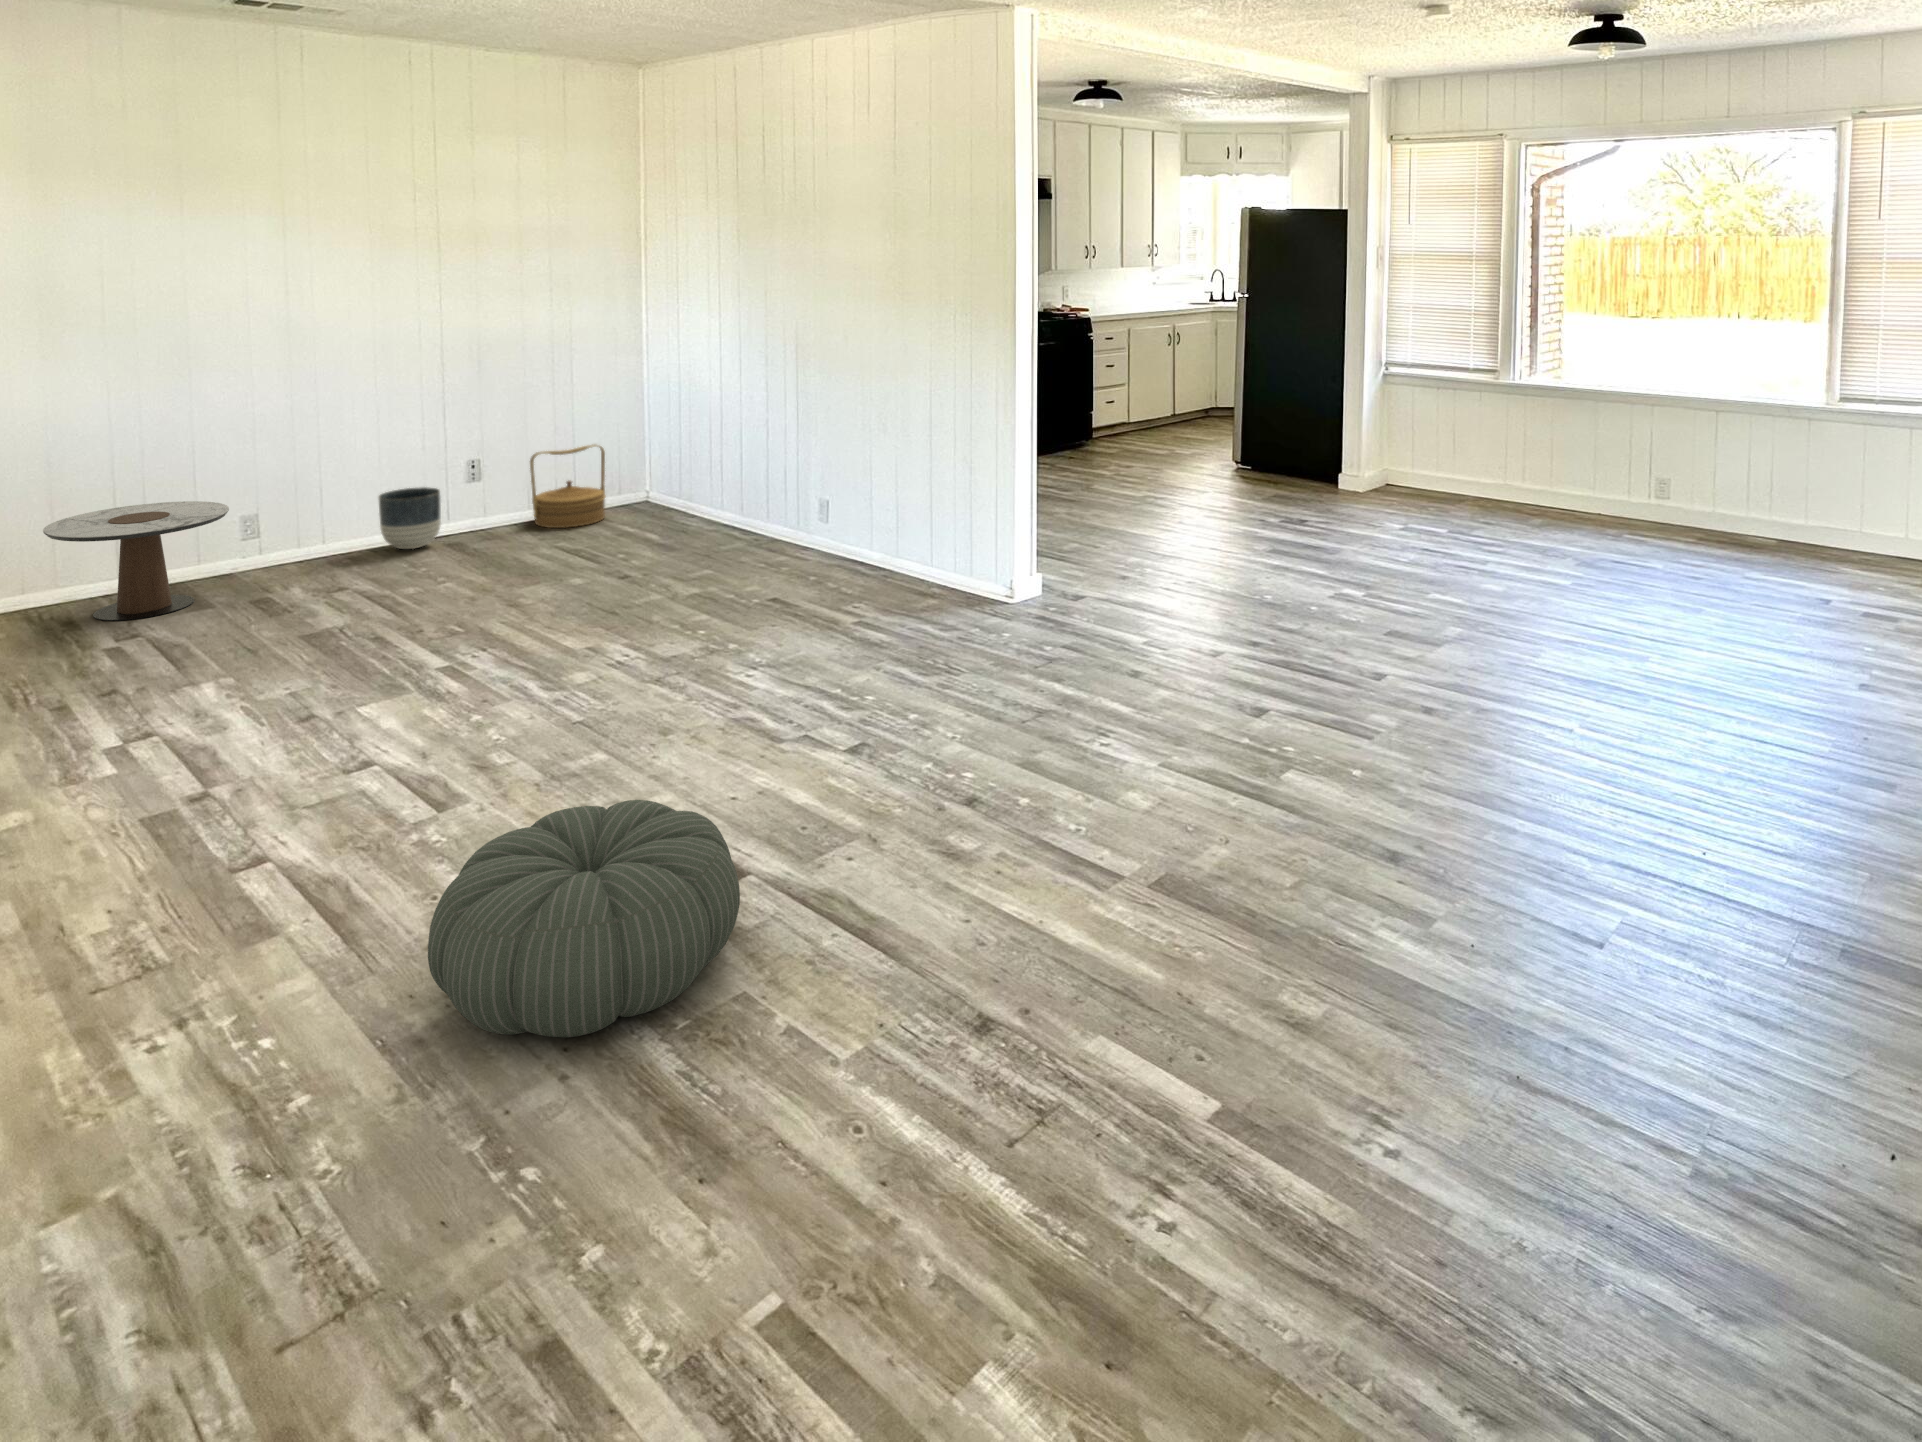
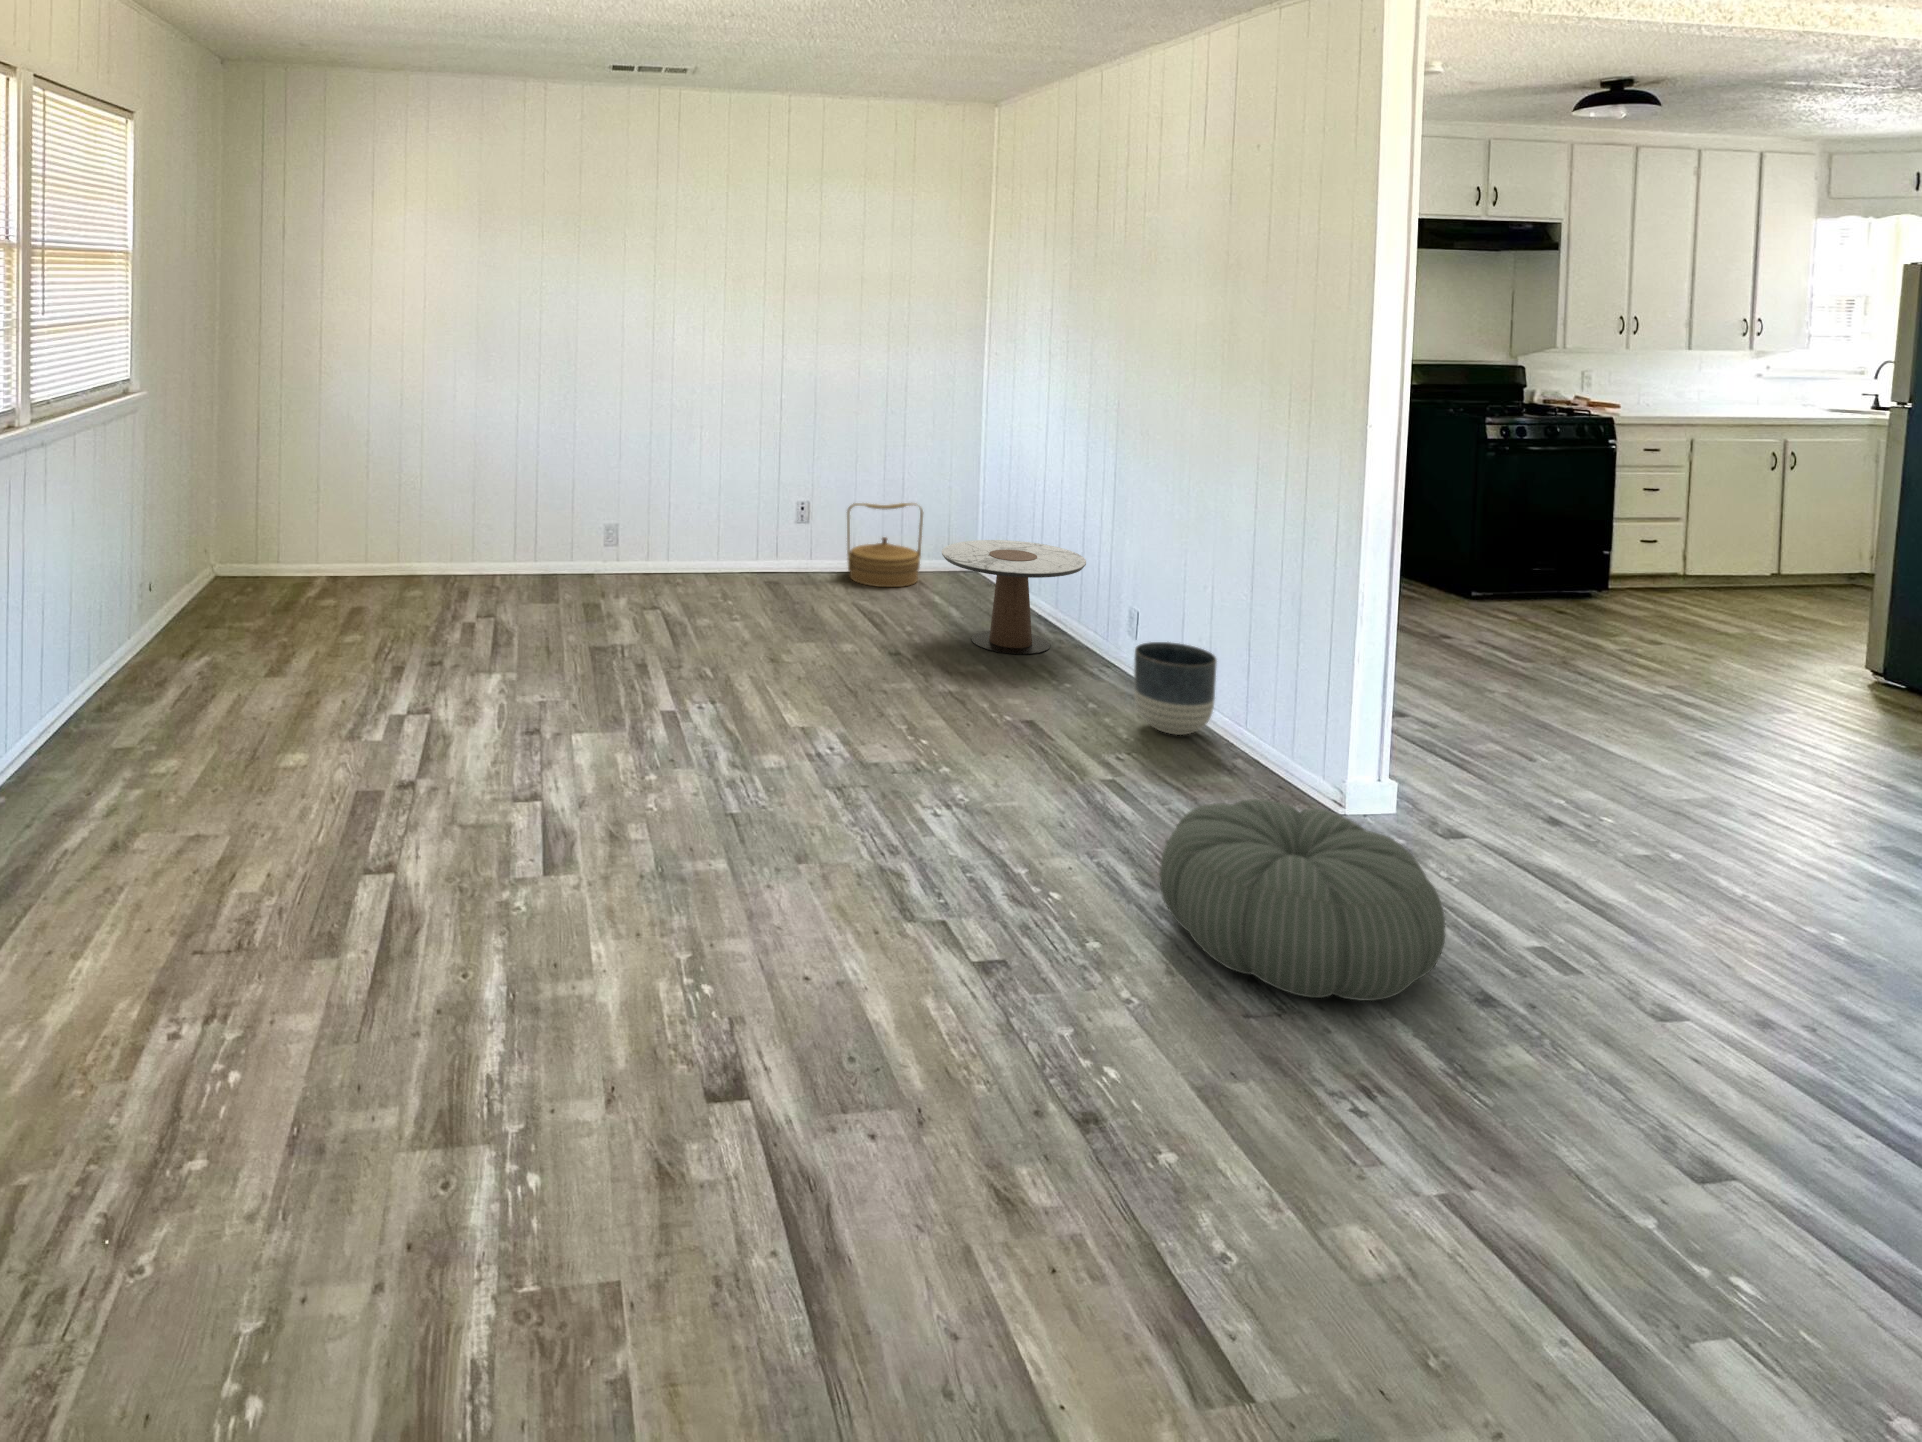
planter: present [378,487,441,549] -> present [1134,642,1217,735]
side table: present [43,501,229,621] -> present [942,540,1086,655]
pouf: present [428,800,740,1037] -> present [1160,799,1445,1001]

